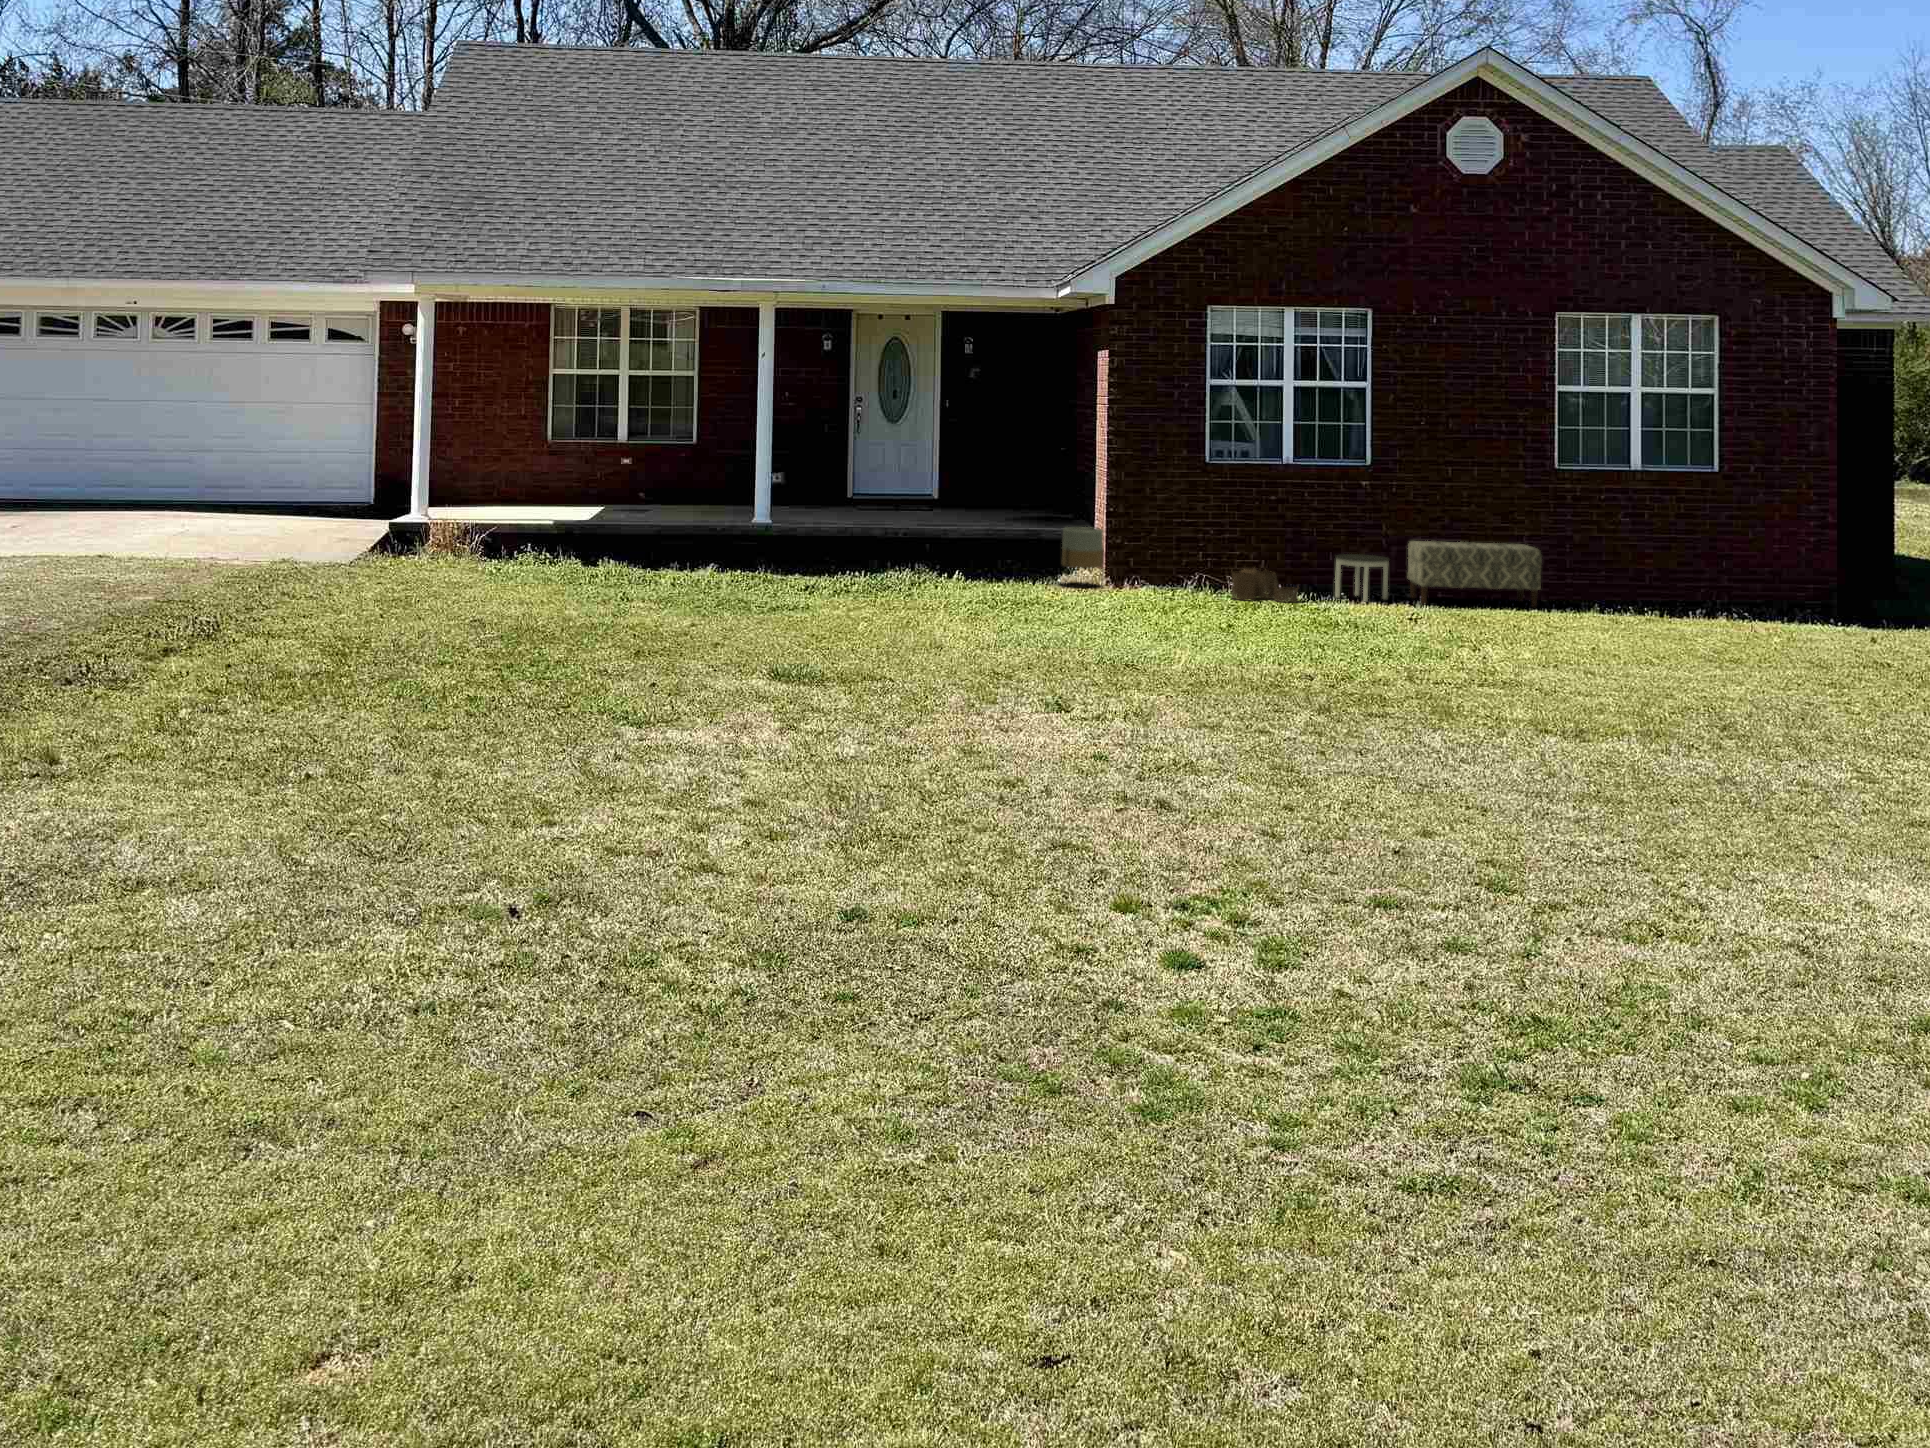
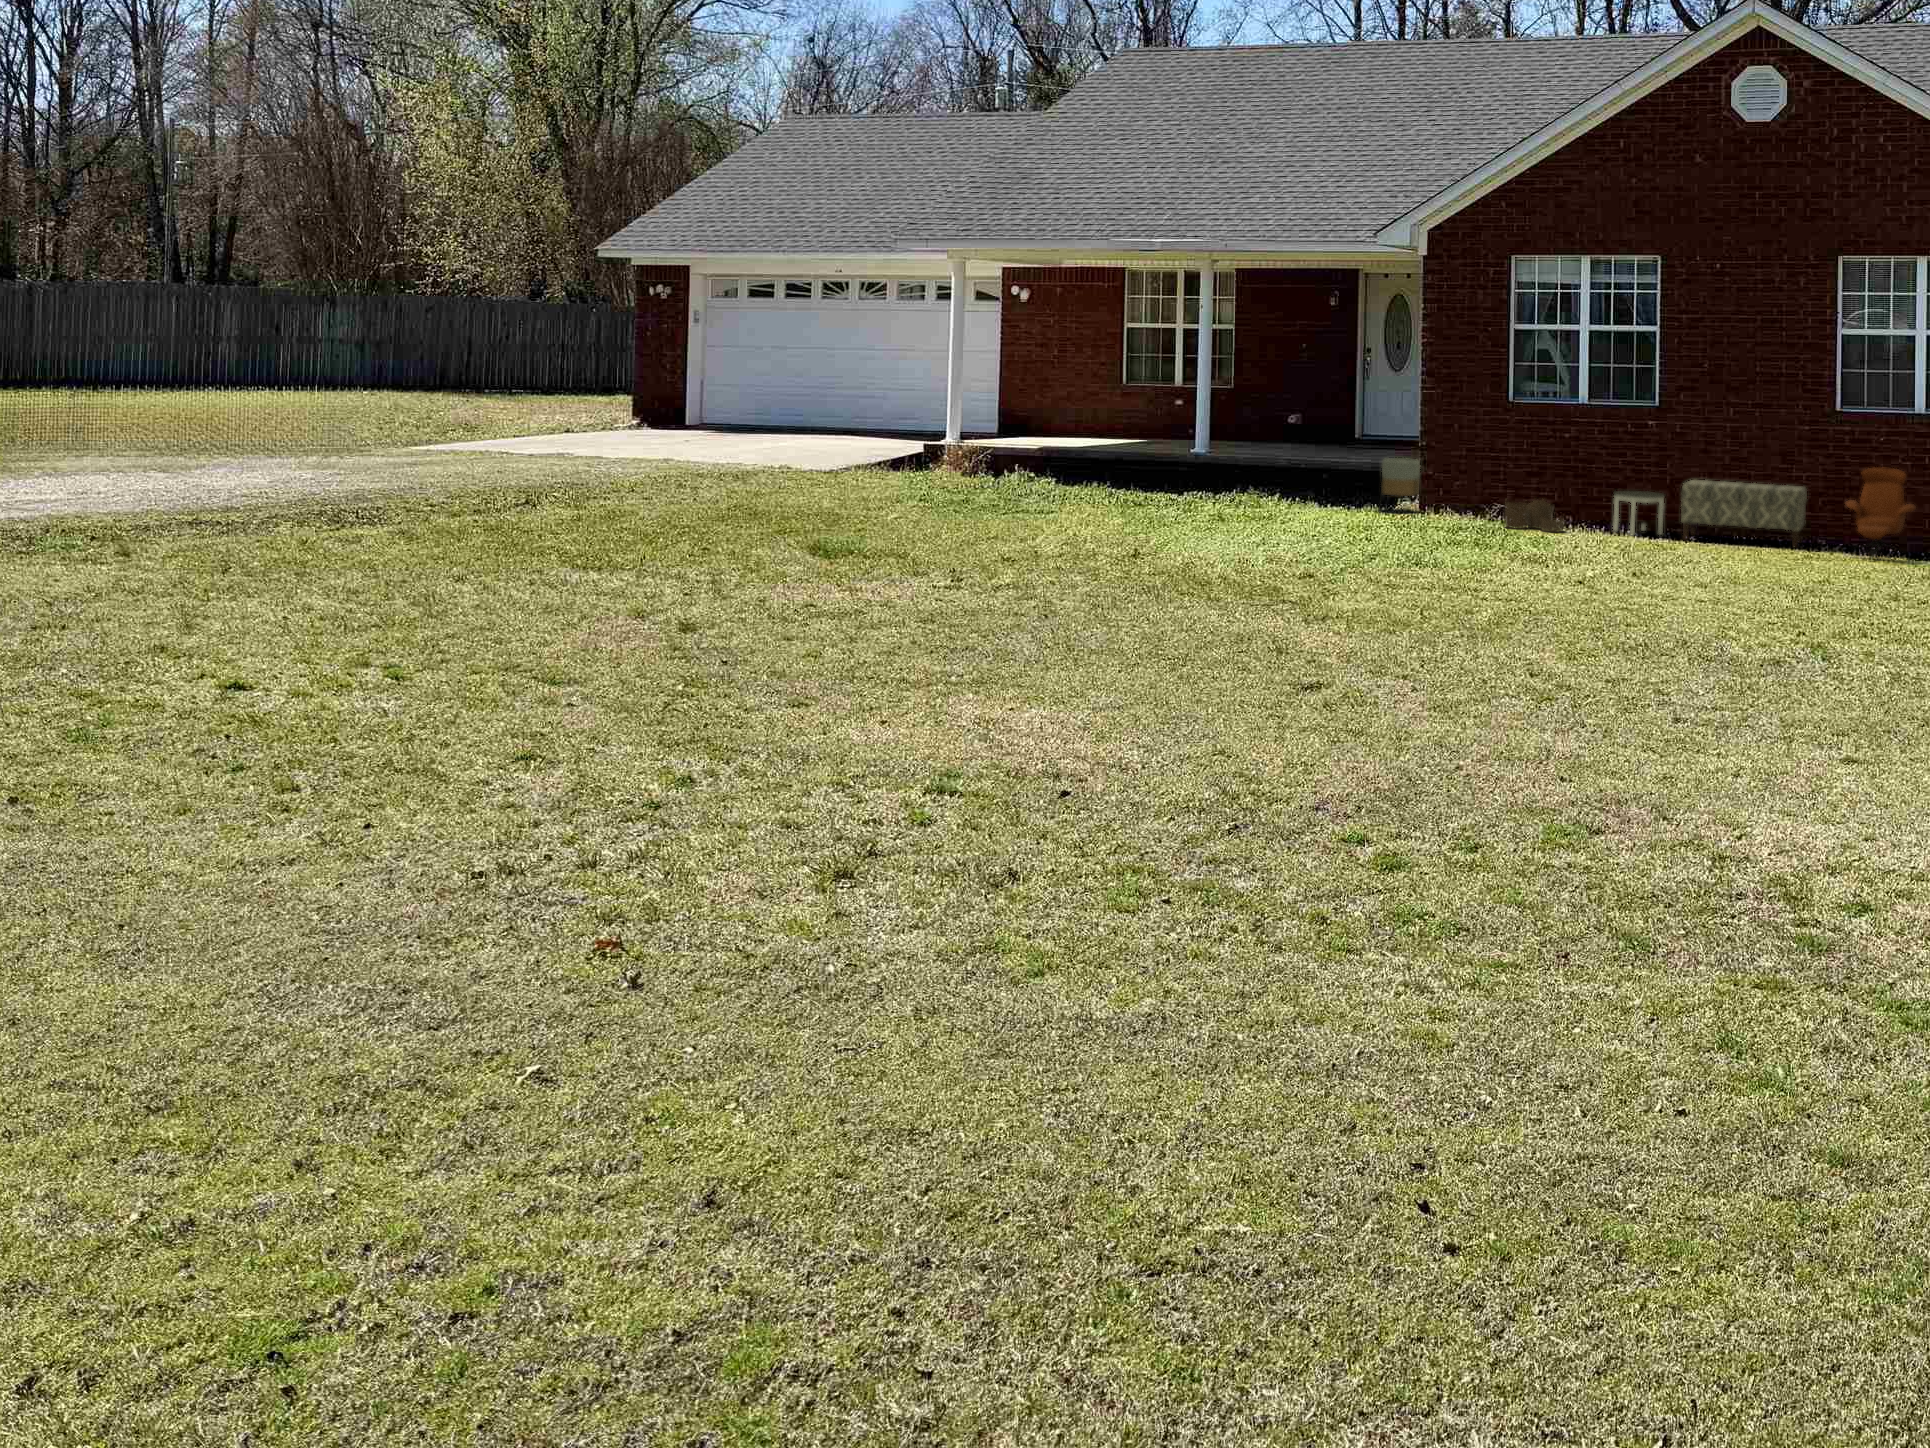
lounge chair: none [1576,523,1651,619] -> present [1846,468,1915,557]

